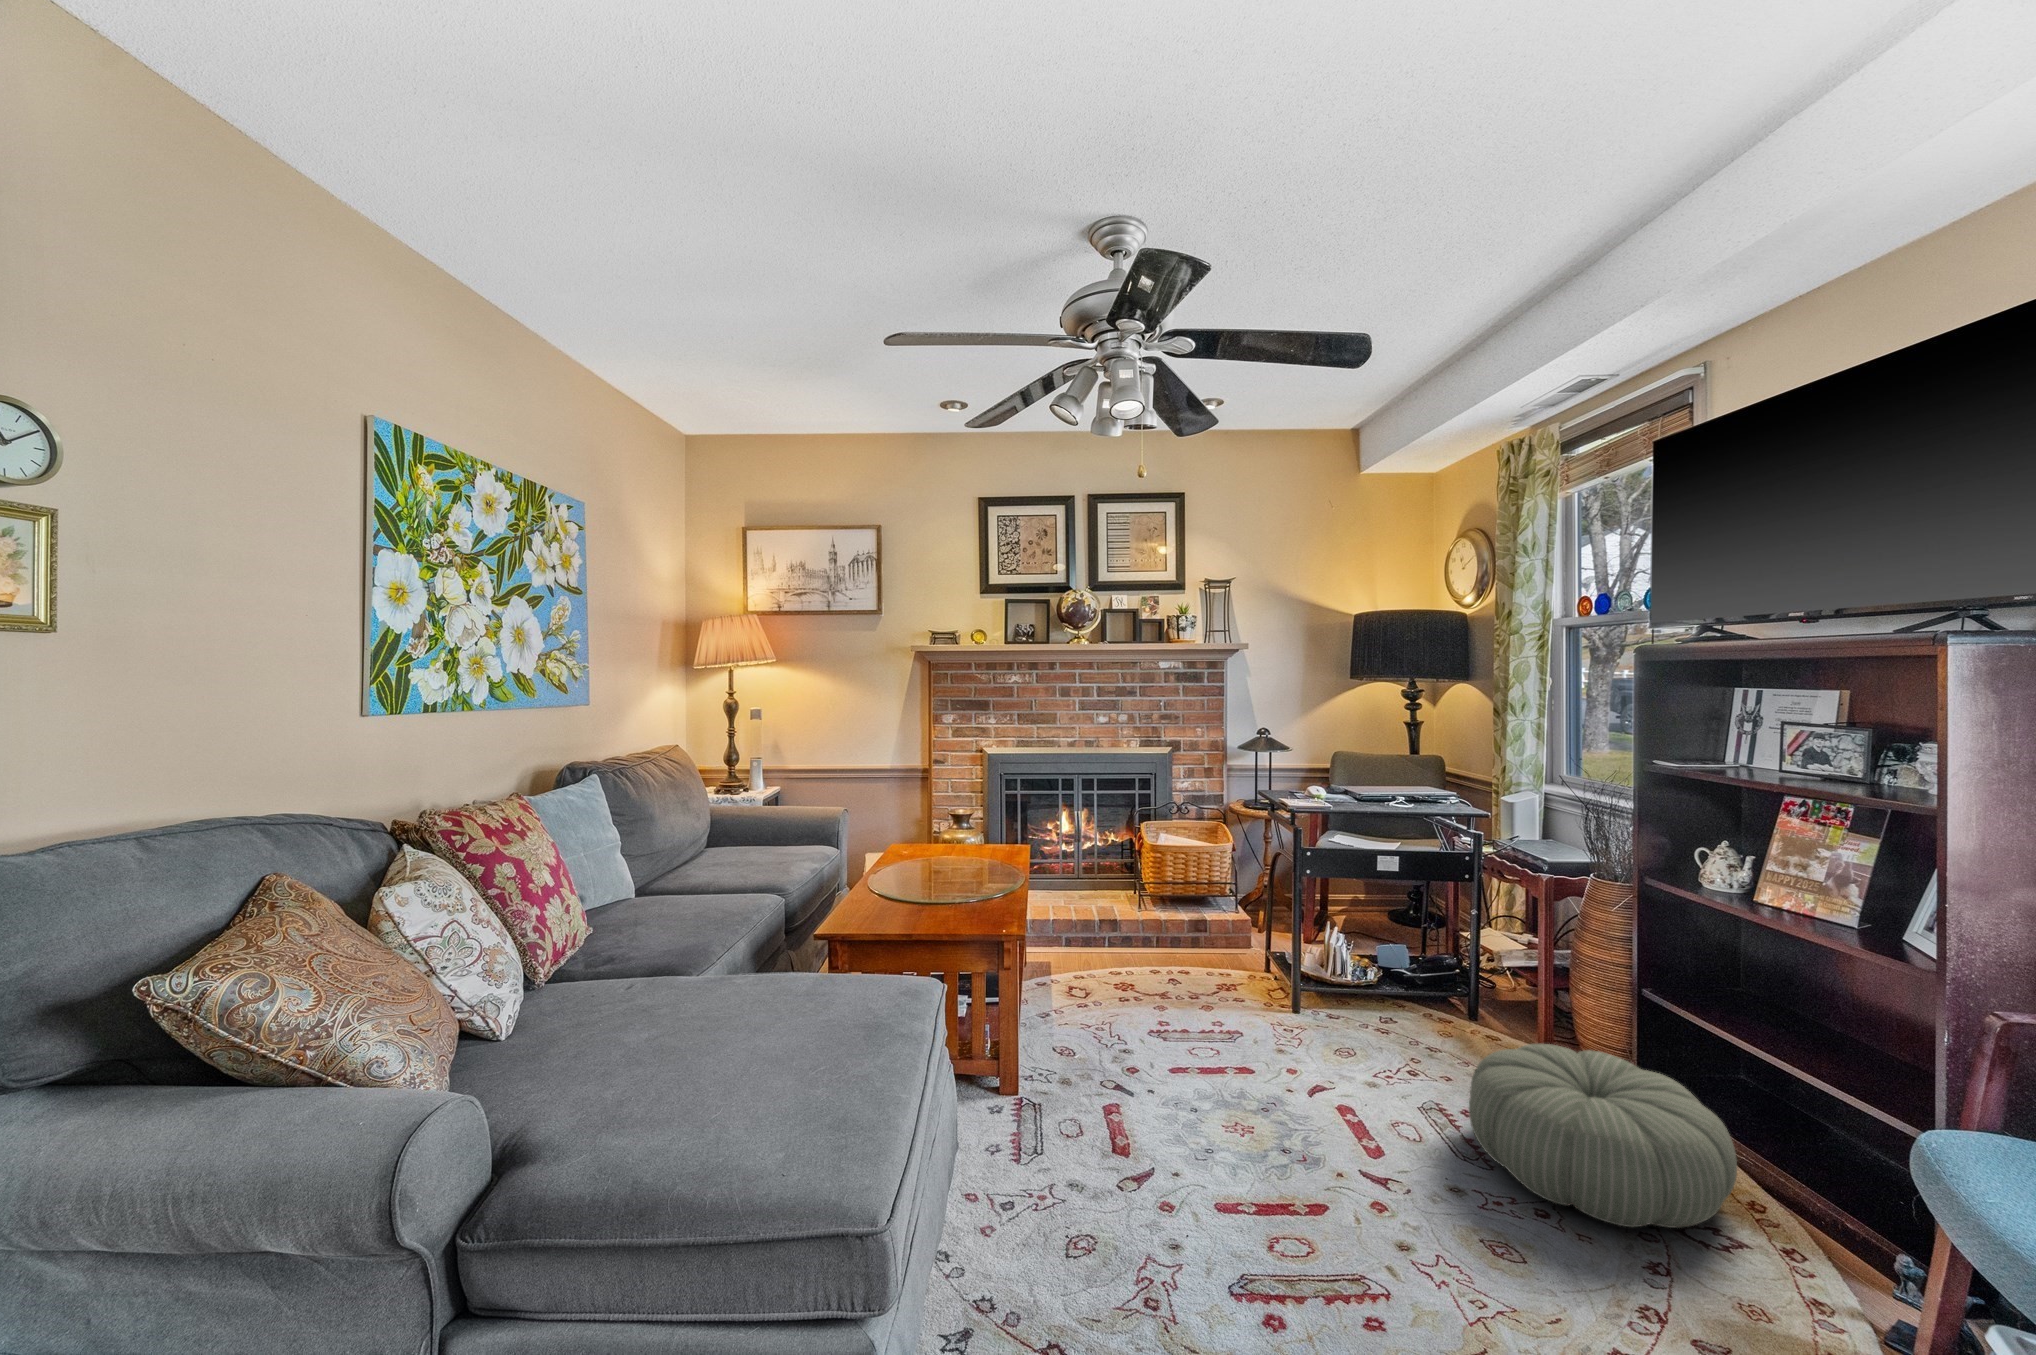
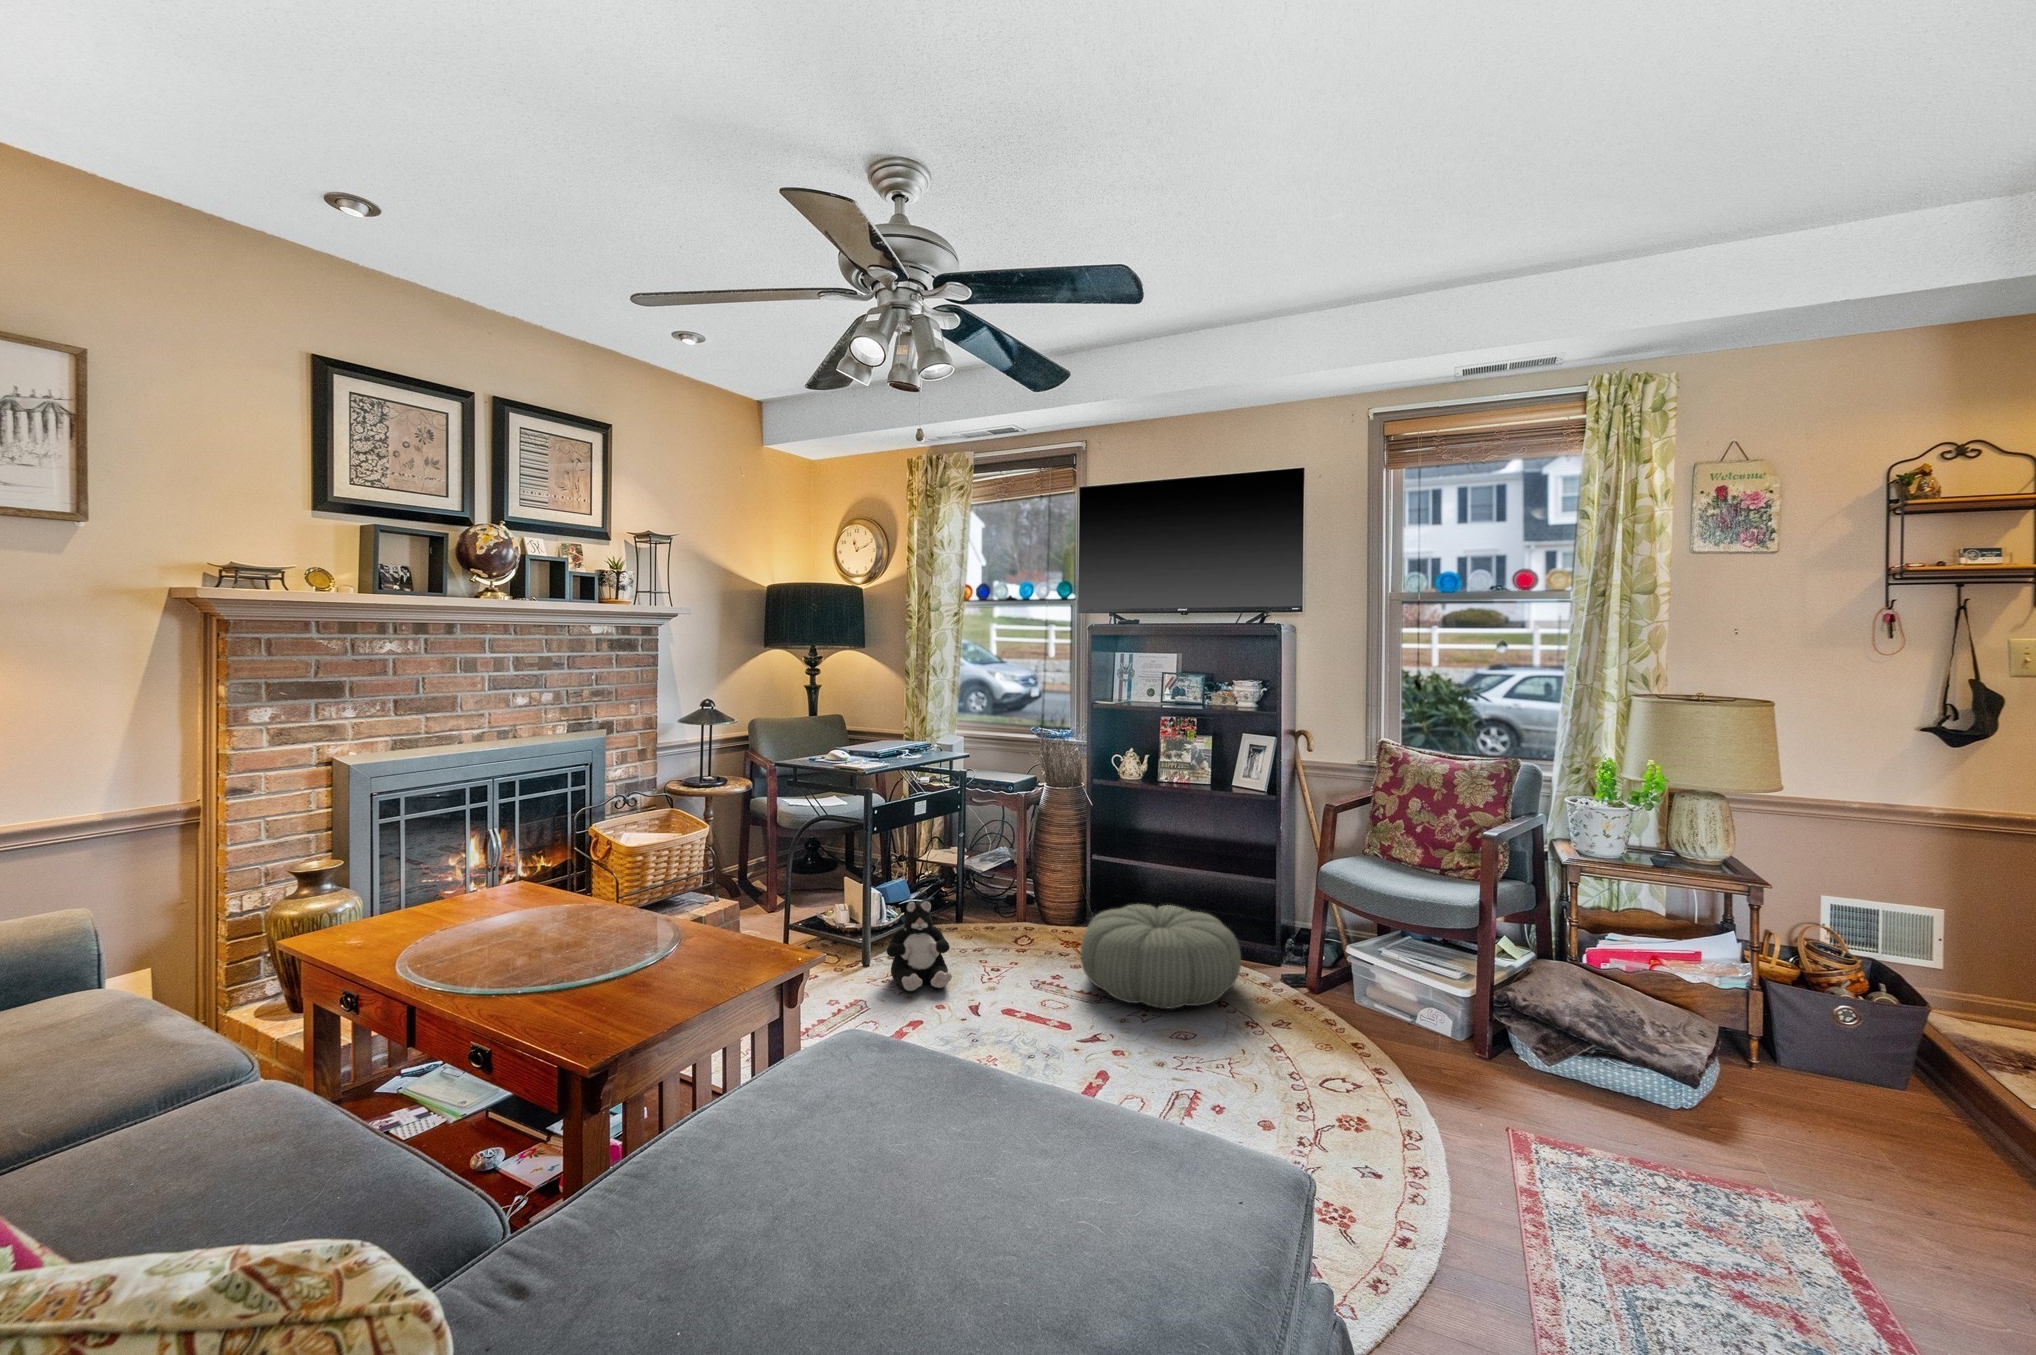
plush toy: none [1283,953,1358,1052] -> present [887,900,952,991]

